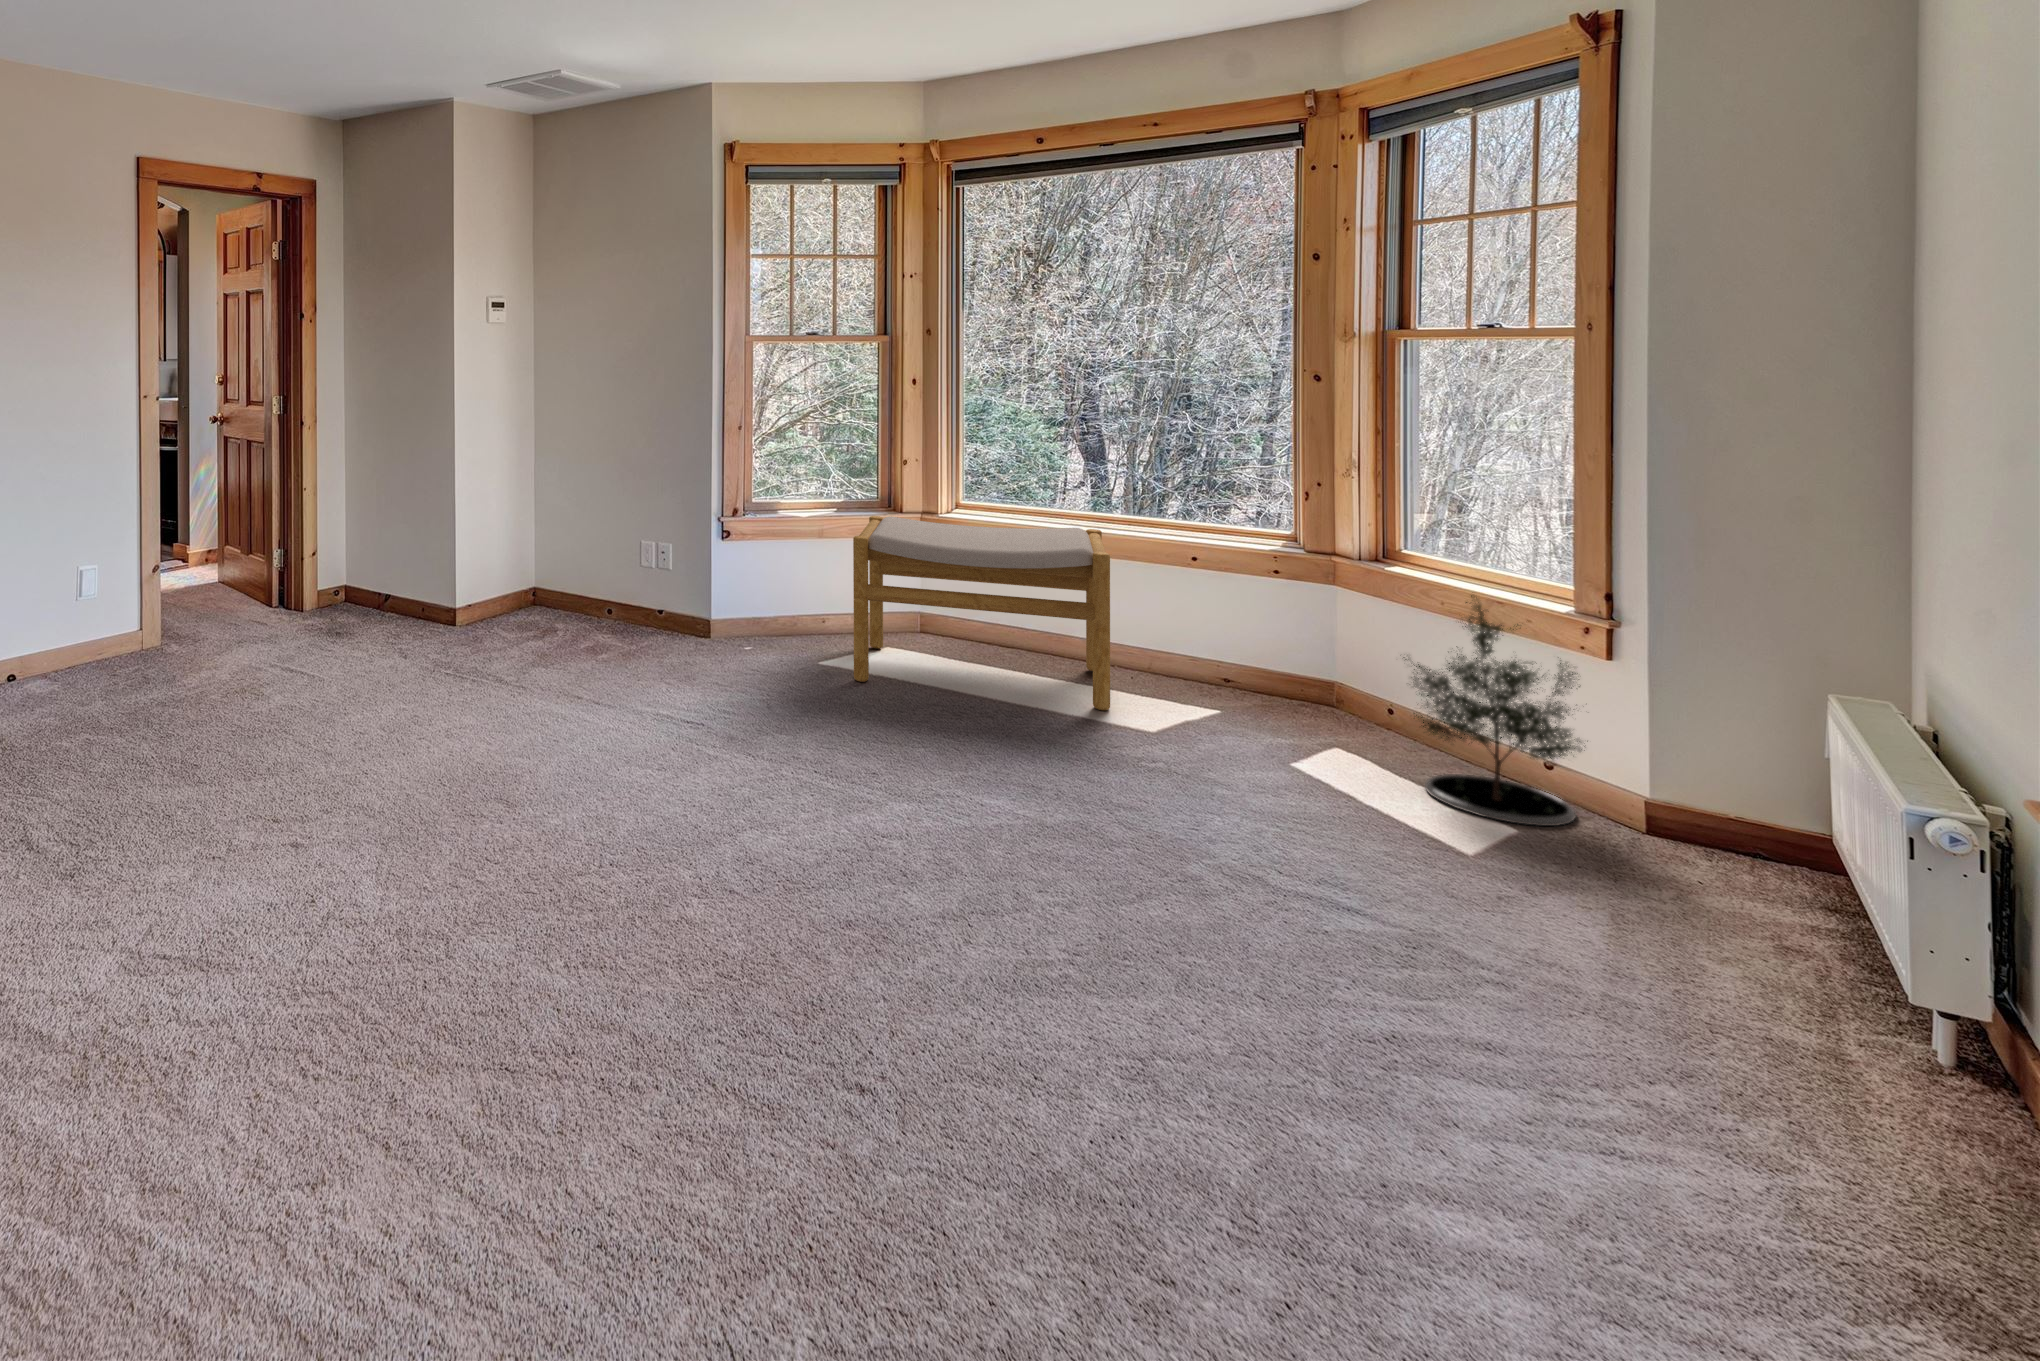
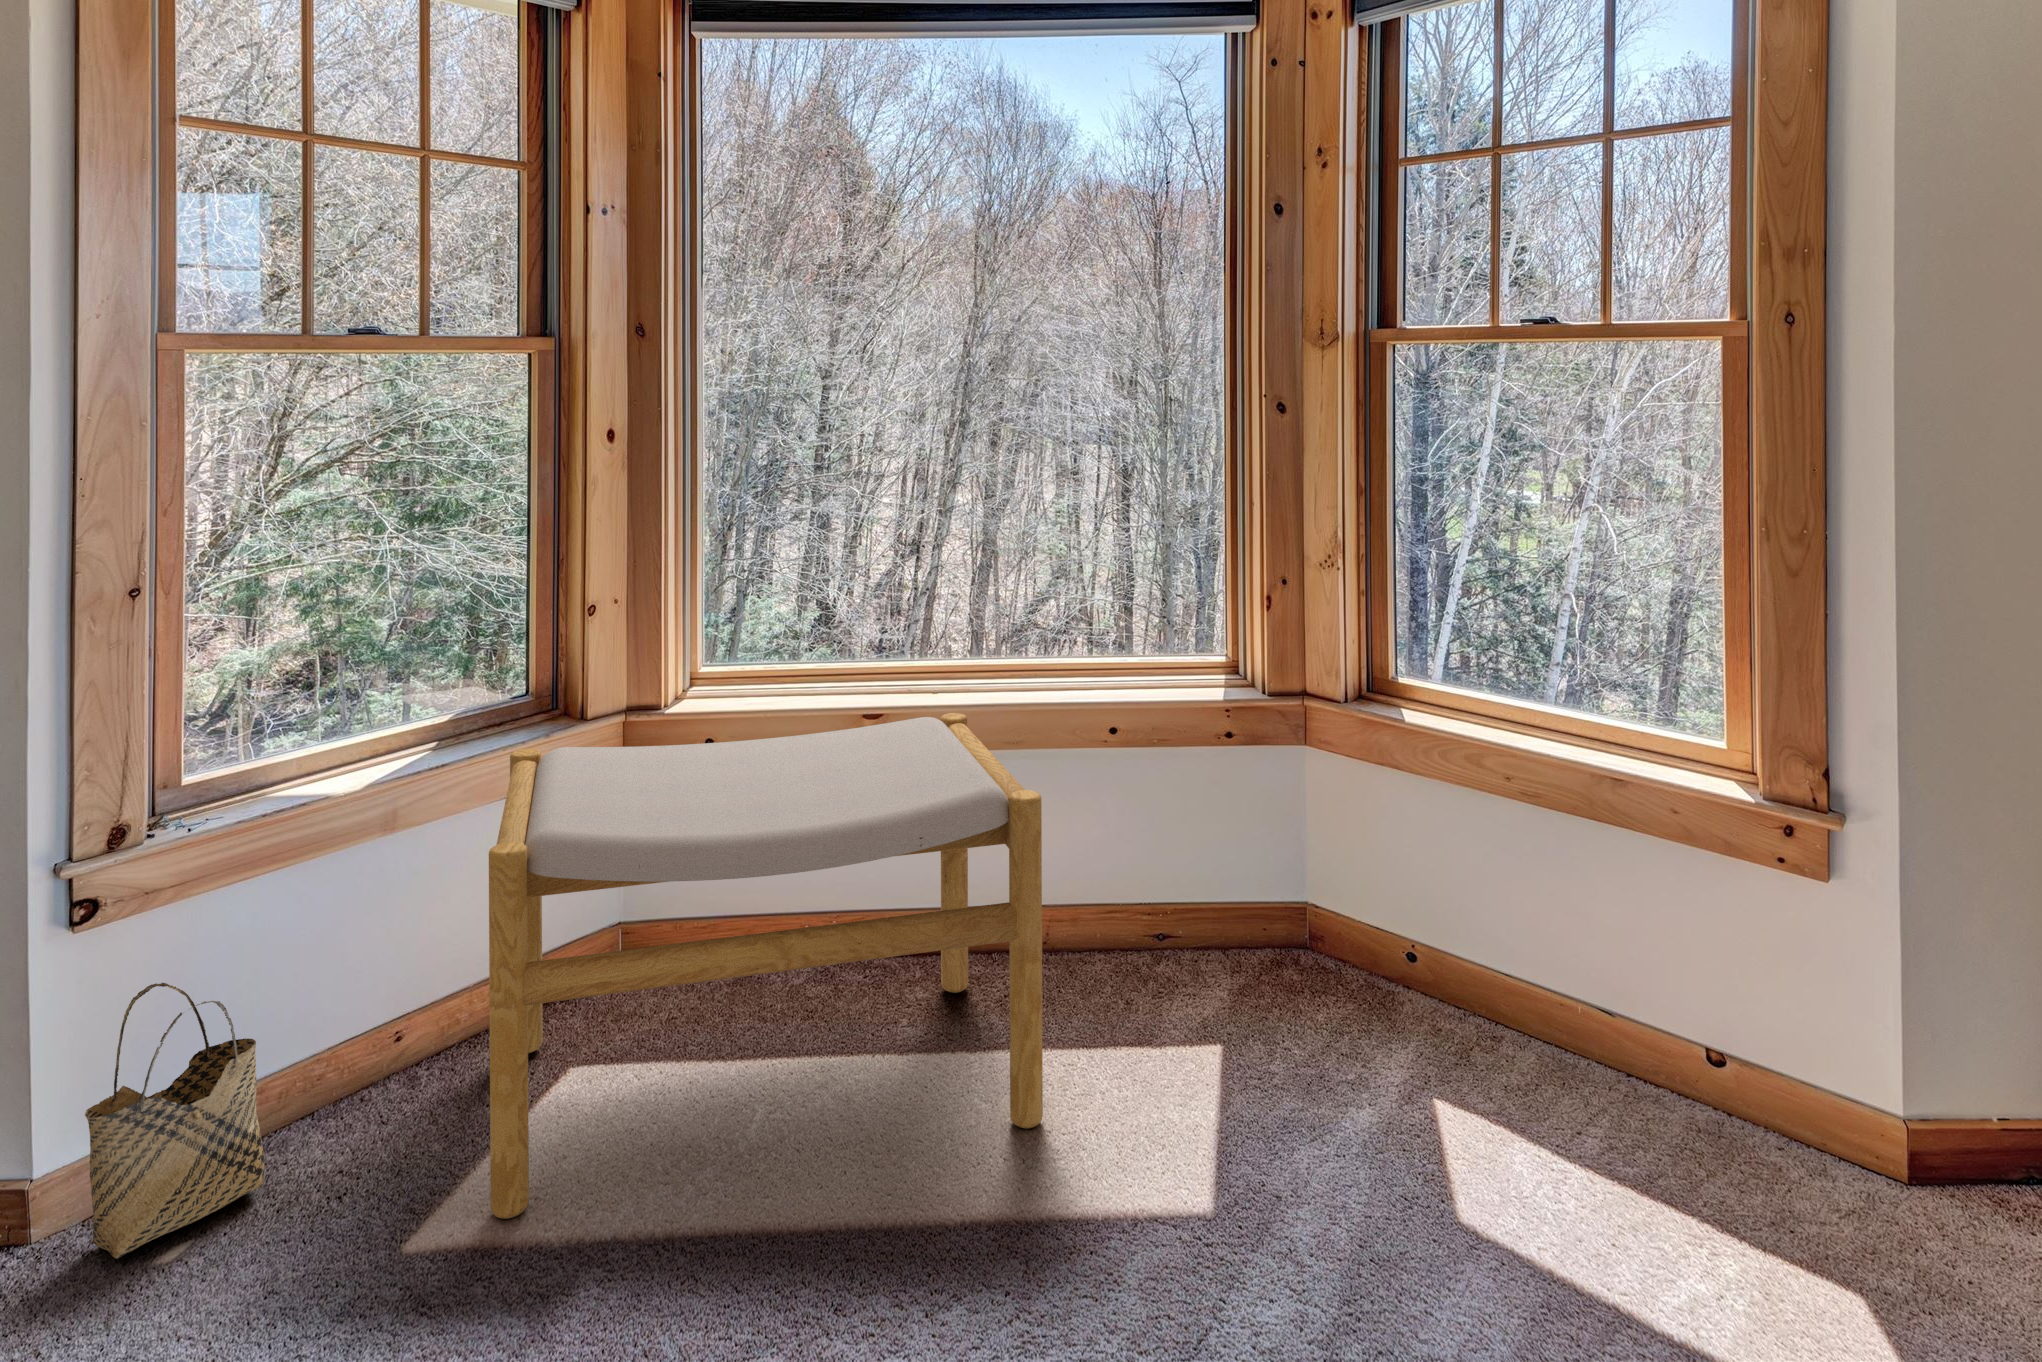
woven basket: none [716,573,773,659] -> present [85,983,265,1259]
potted tree: present [1403,595,1588,826] -> none [1572,799,1844,1242]

